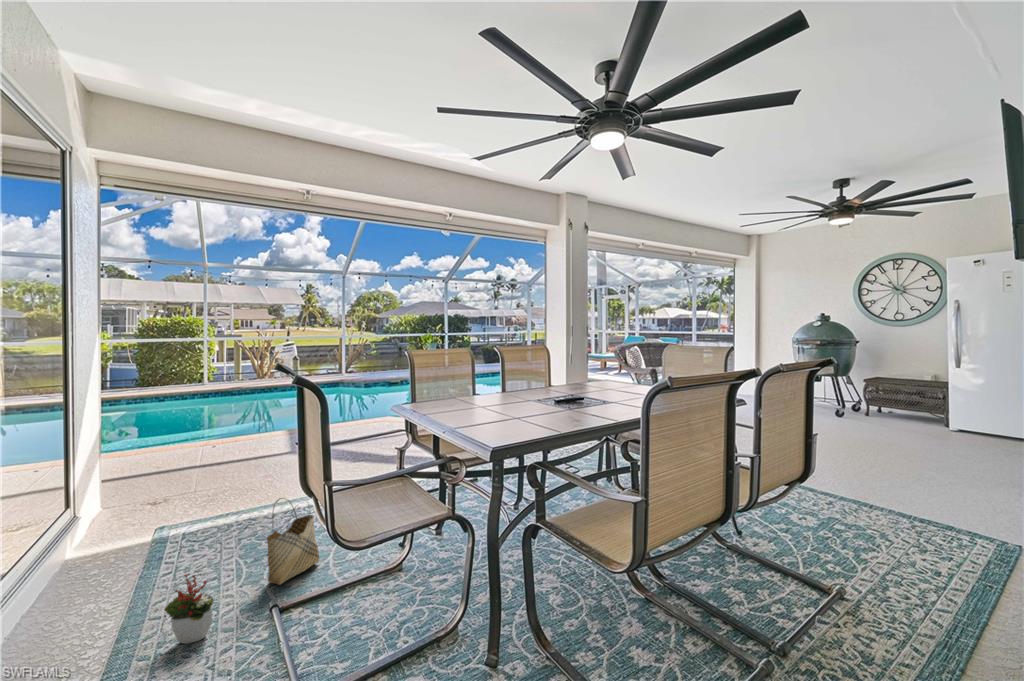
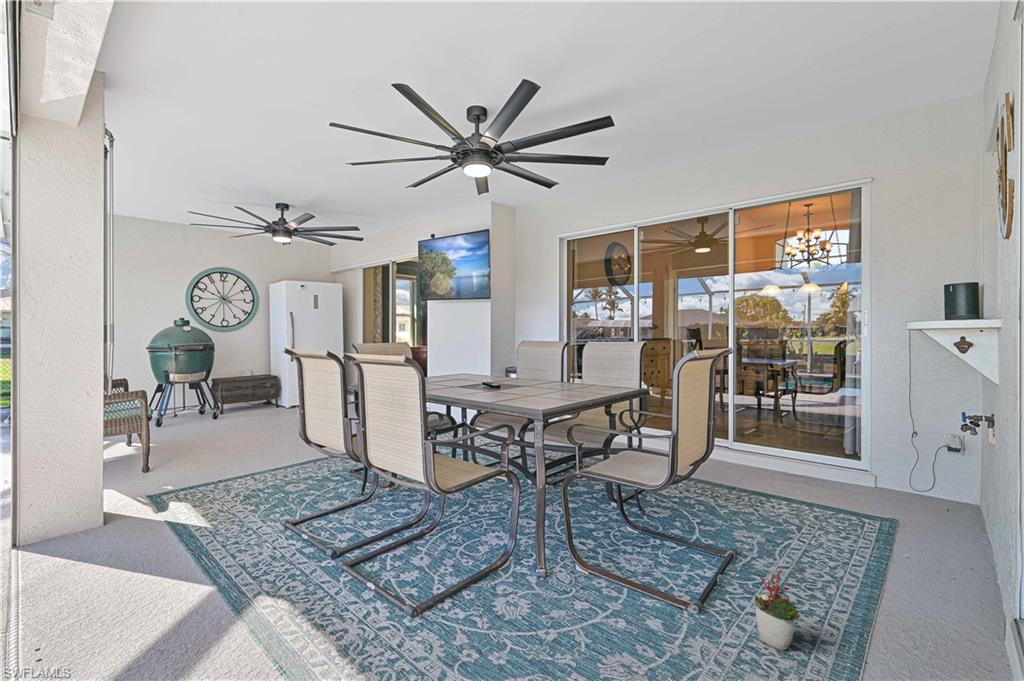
woven basket: present [266,498,319,585] -> none [610,532,681,642]

